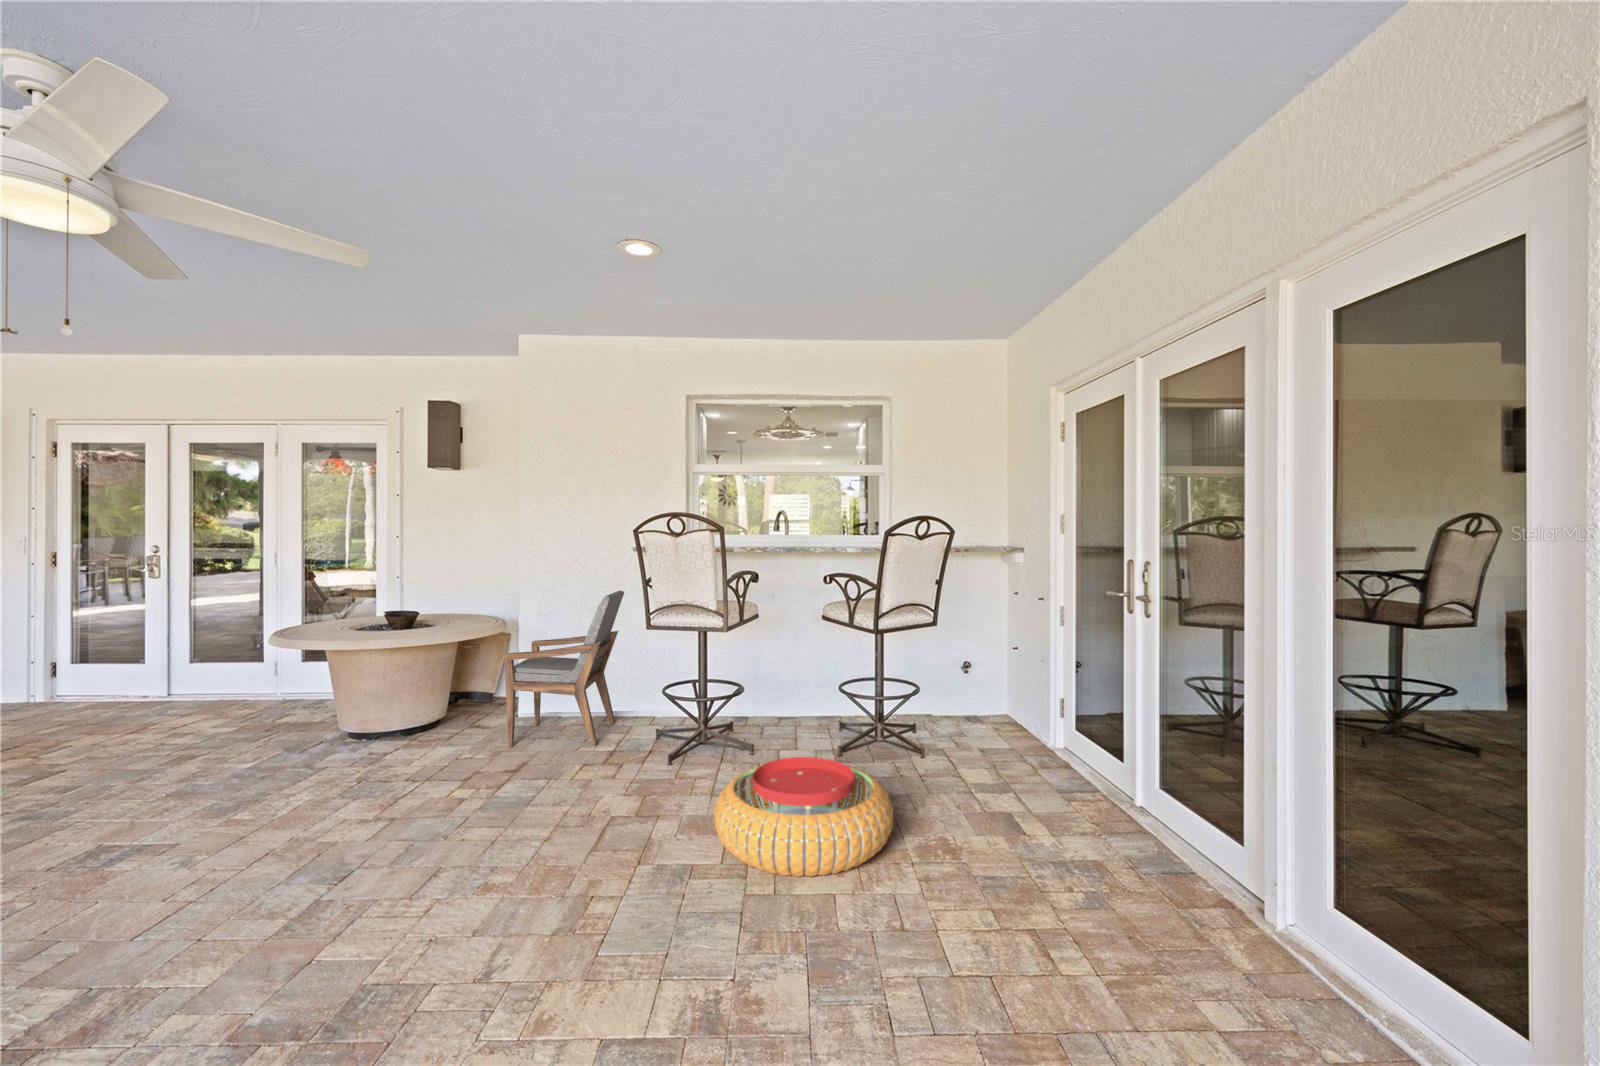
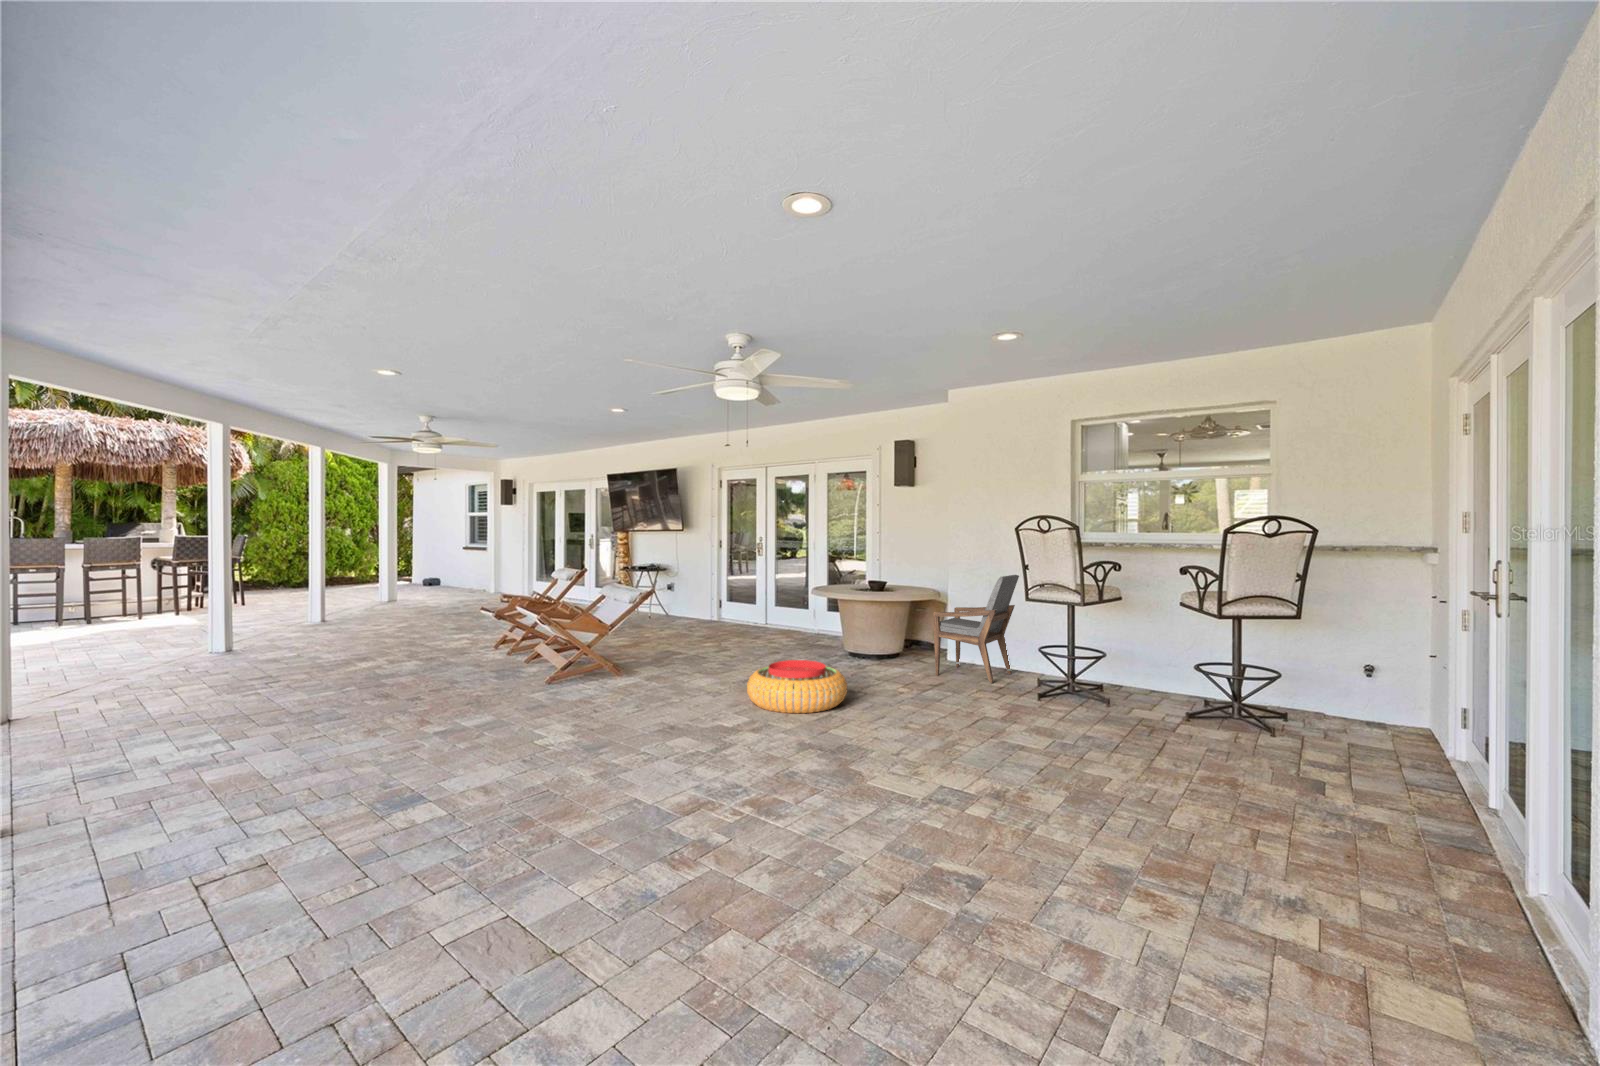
pouf: present [714,757,893,877] -> present [747,660,847,713]

